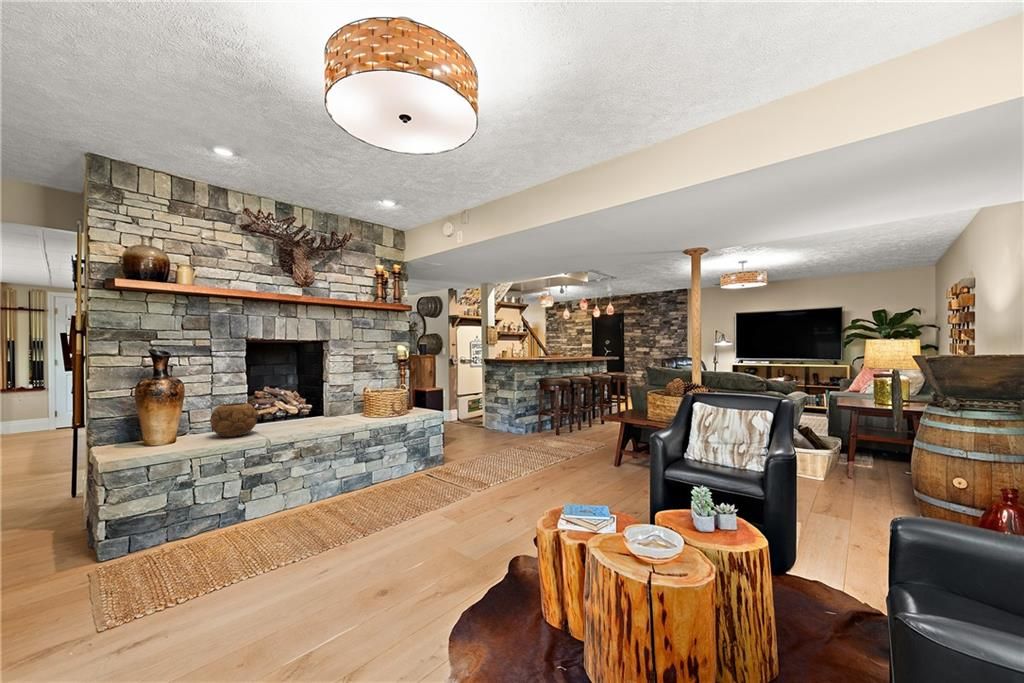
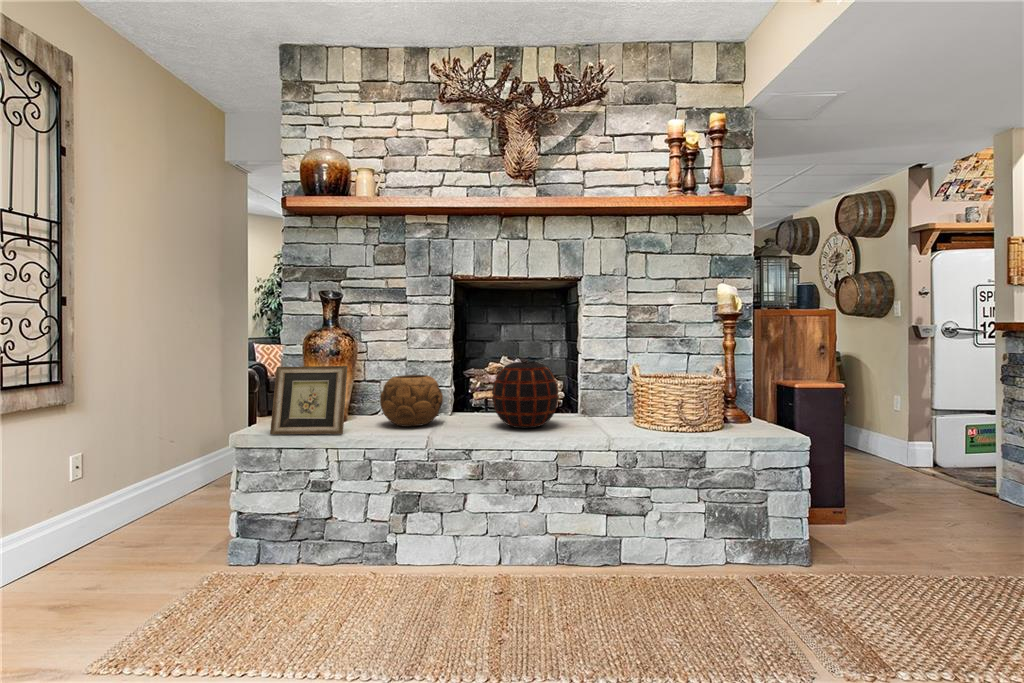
decorative vase: none [291,389,332,427] -> present [492,362,559,428]
picture frame: none [133,401,200,456] -> present [270,366,347,434]

